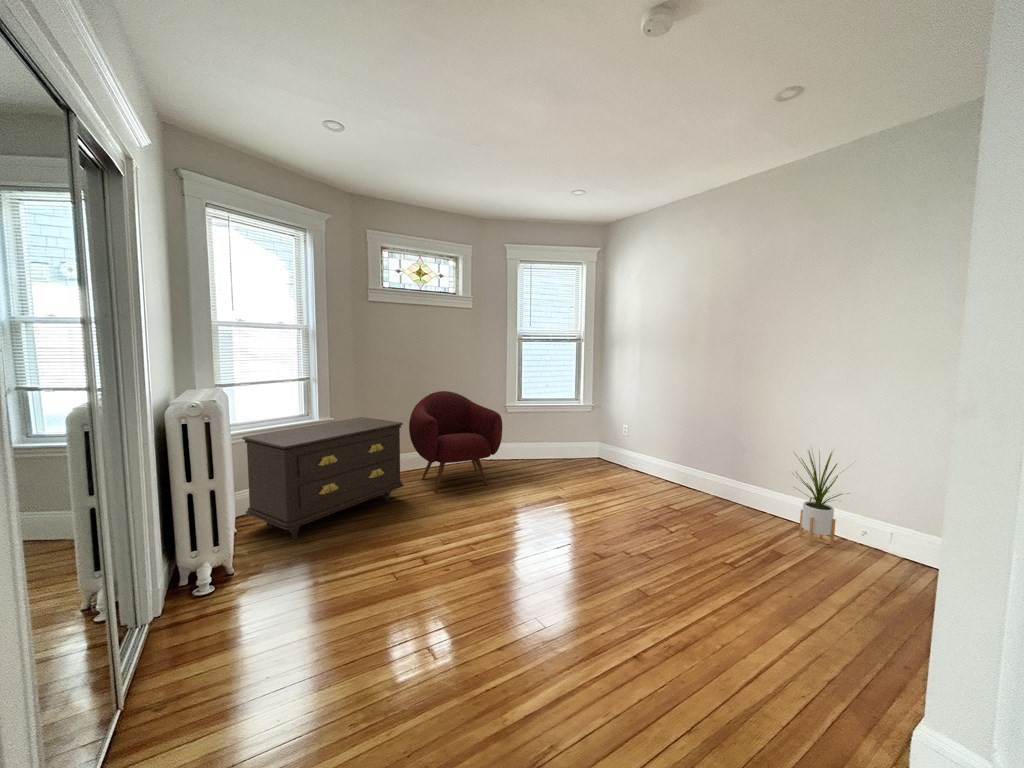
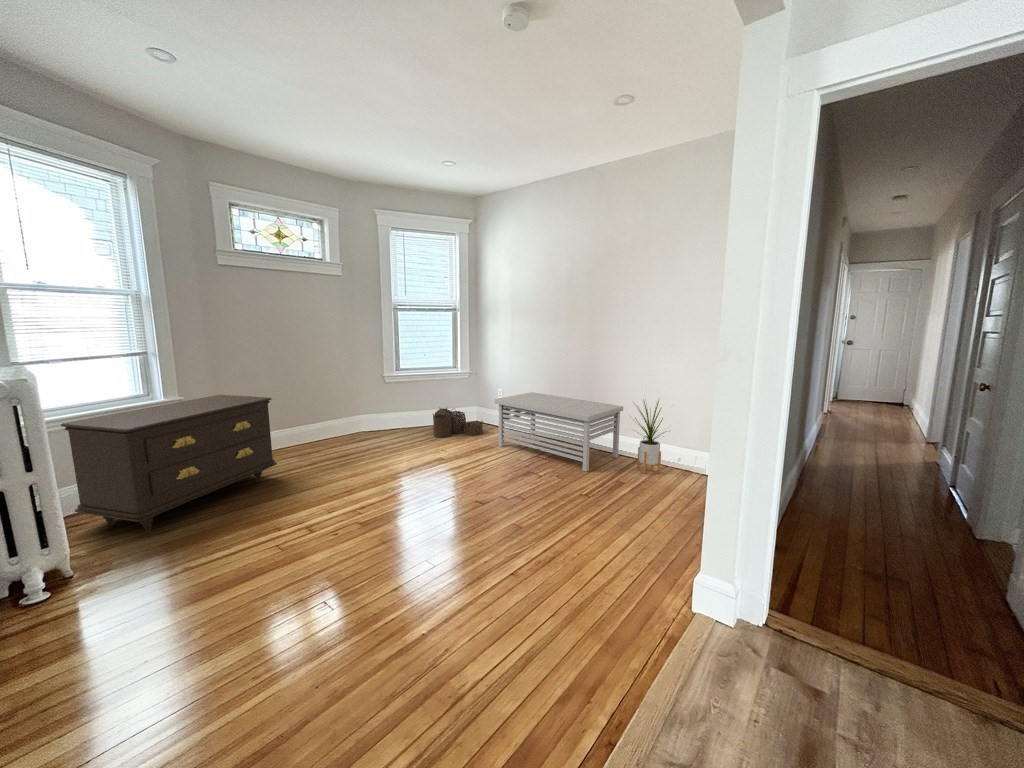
armchair: present [409,391,502,493] -> none [278,364,383,468]
storage bench: none [617,431,779,532] -> present [494,392,623,471]
woven basket: none [551,439,603,472] -> present [433,408,483,437]

